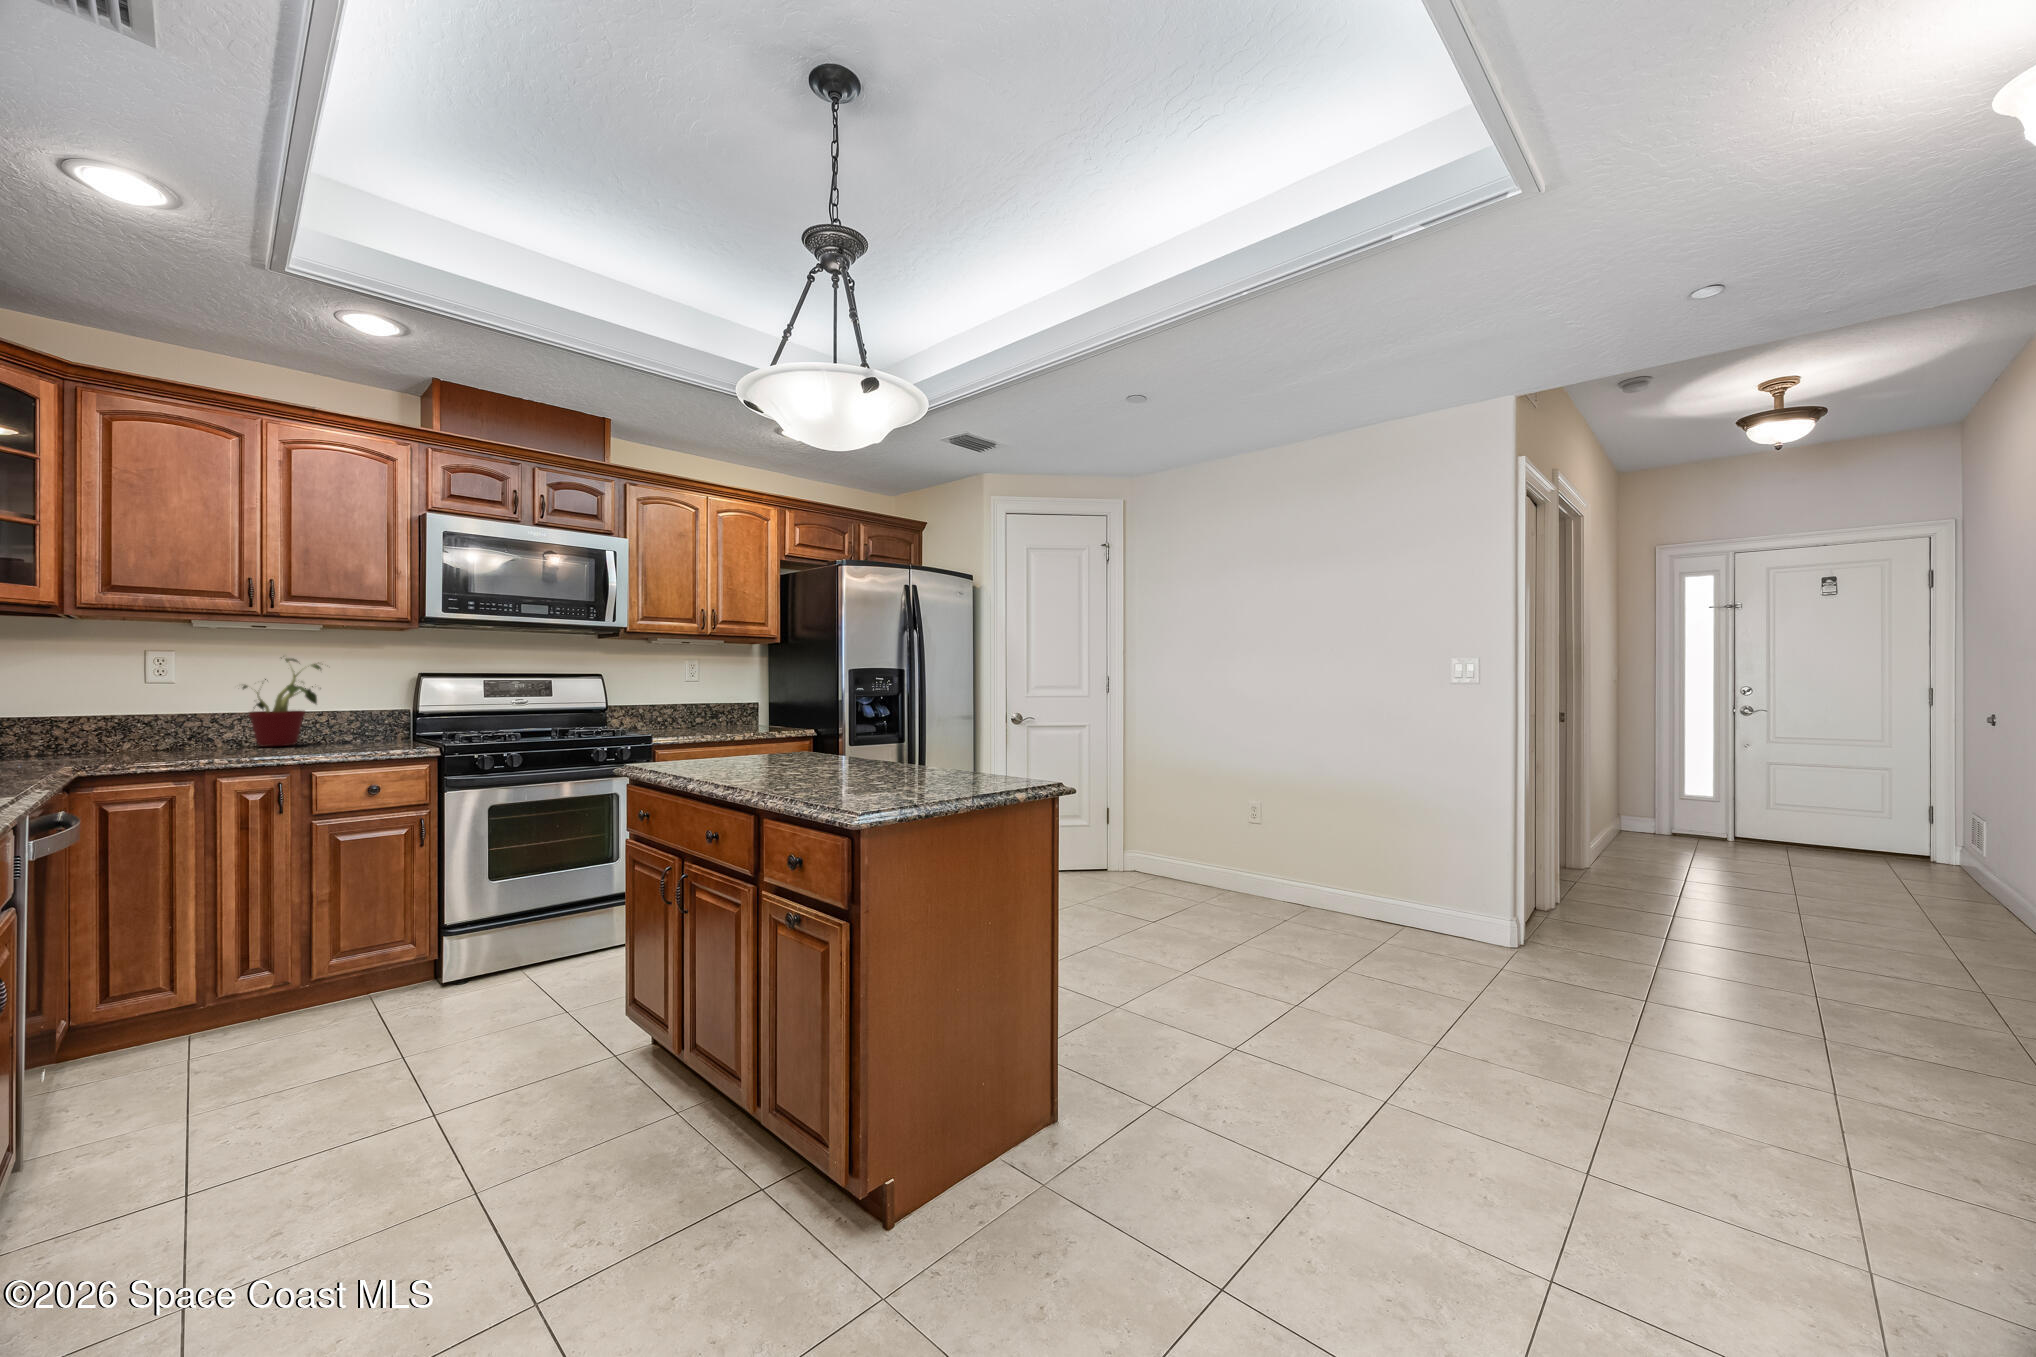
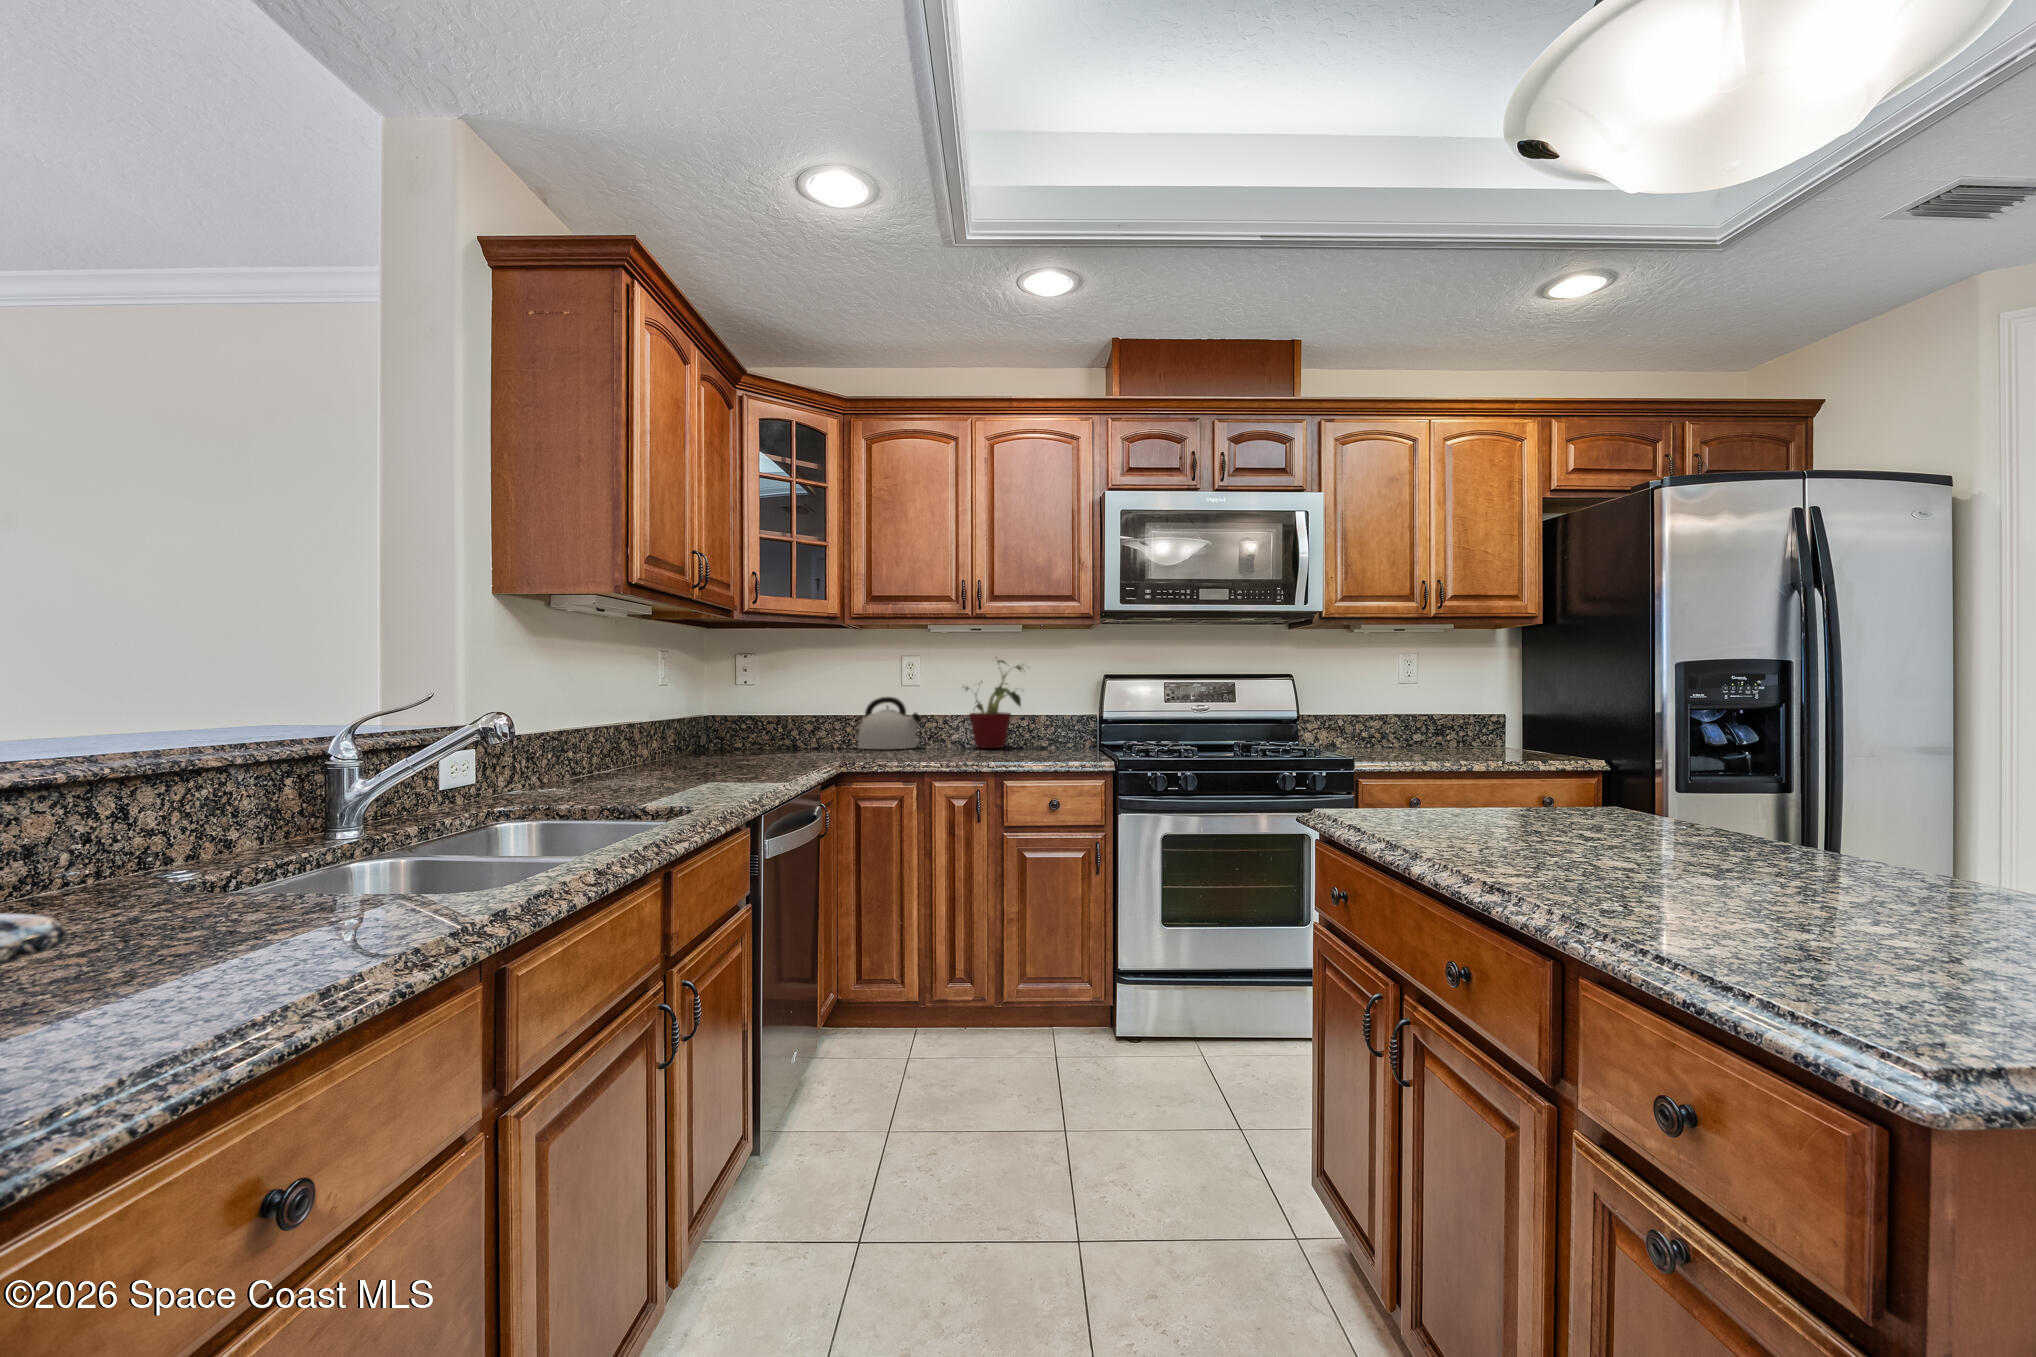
kettle: none [75,696,179,754] -> present [858,697,921,749]

